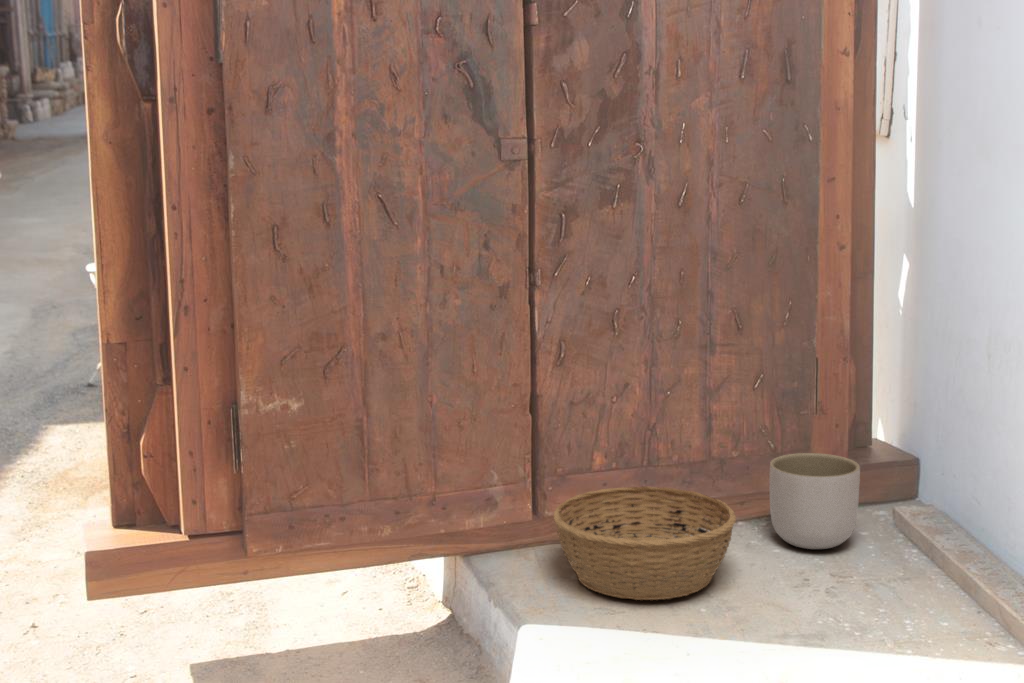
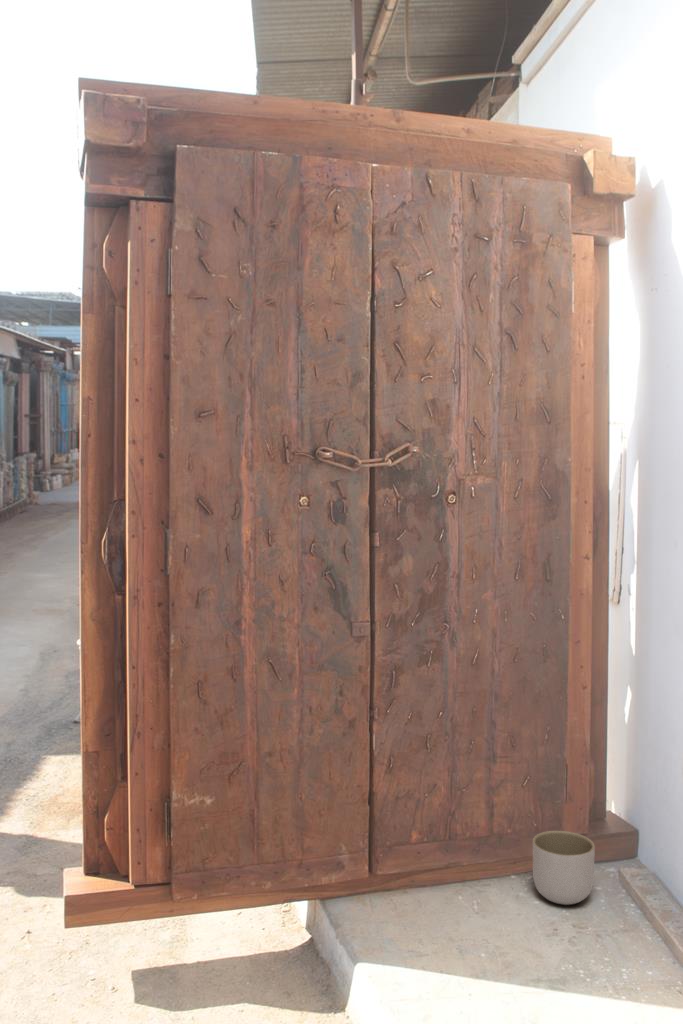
basket: present [554,486,736,600] -> none [382,855,508,949]

